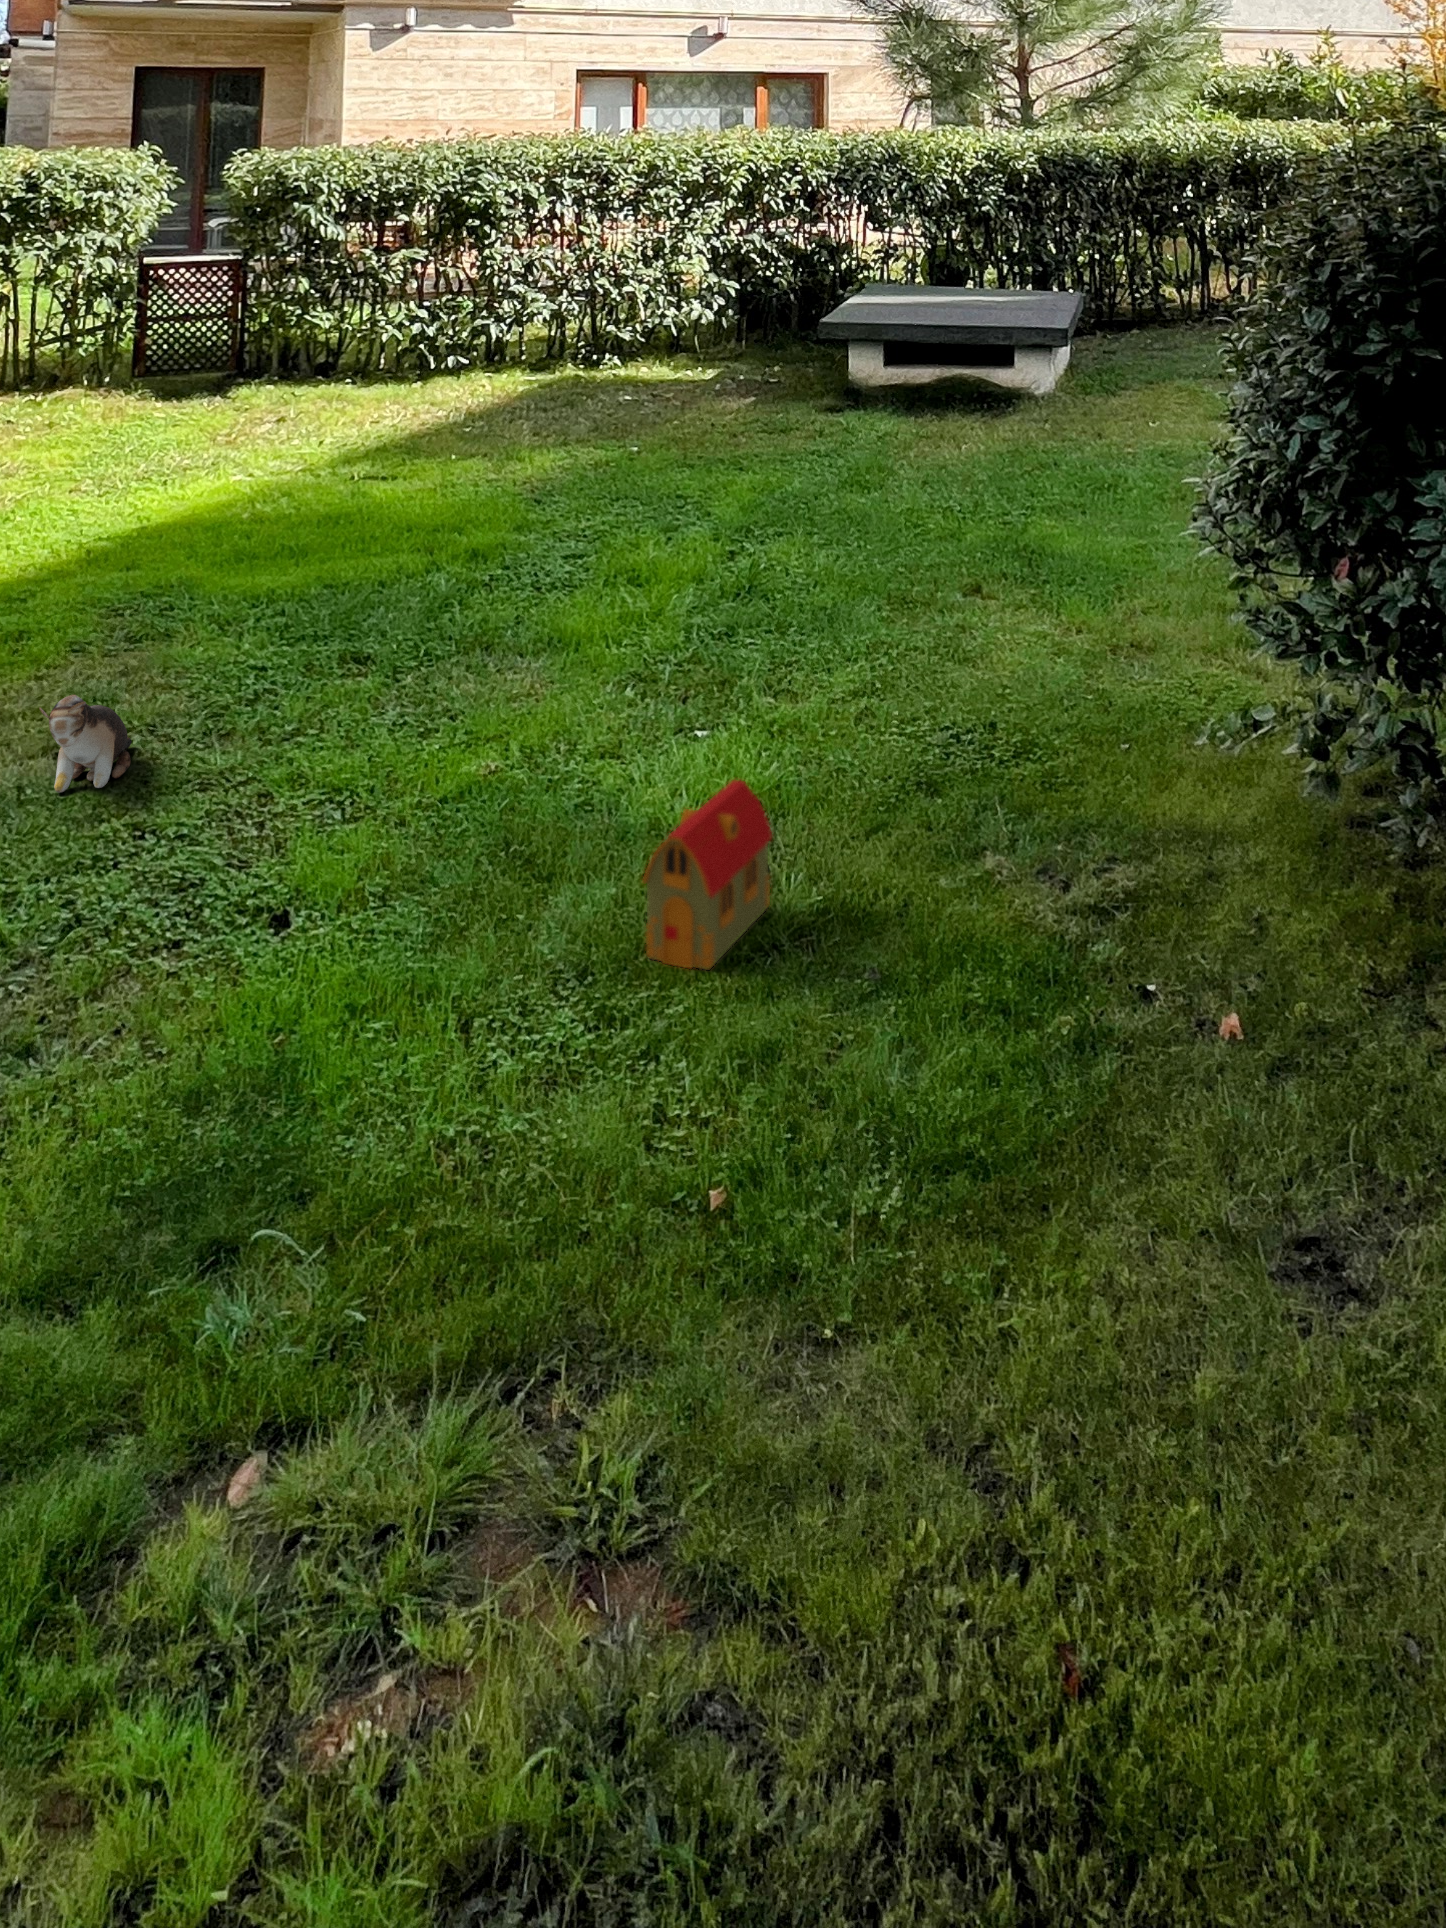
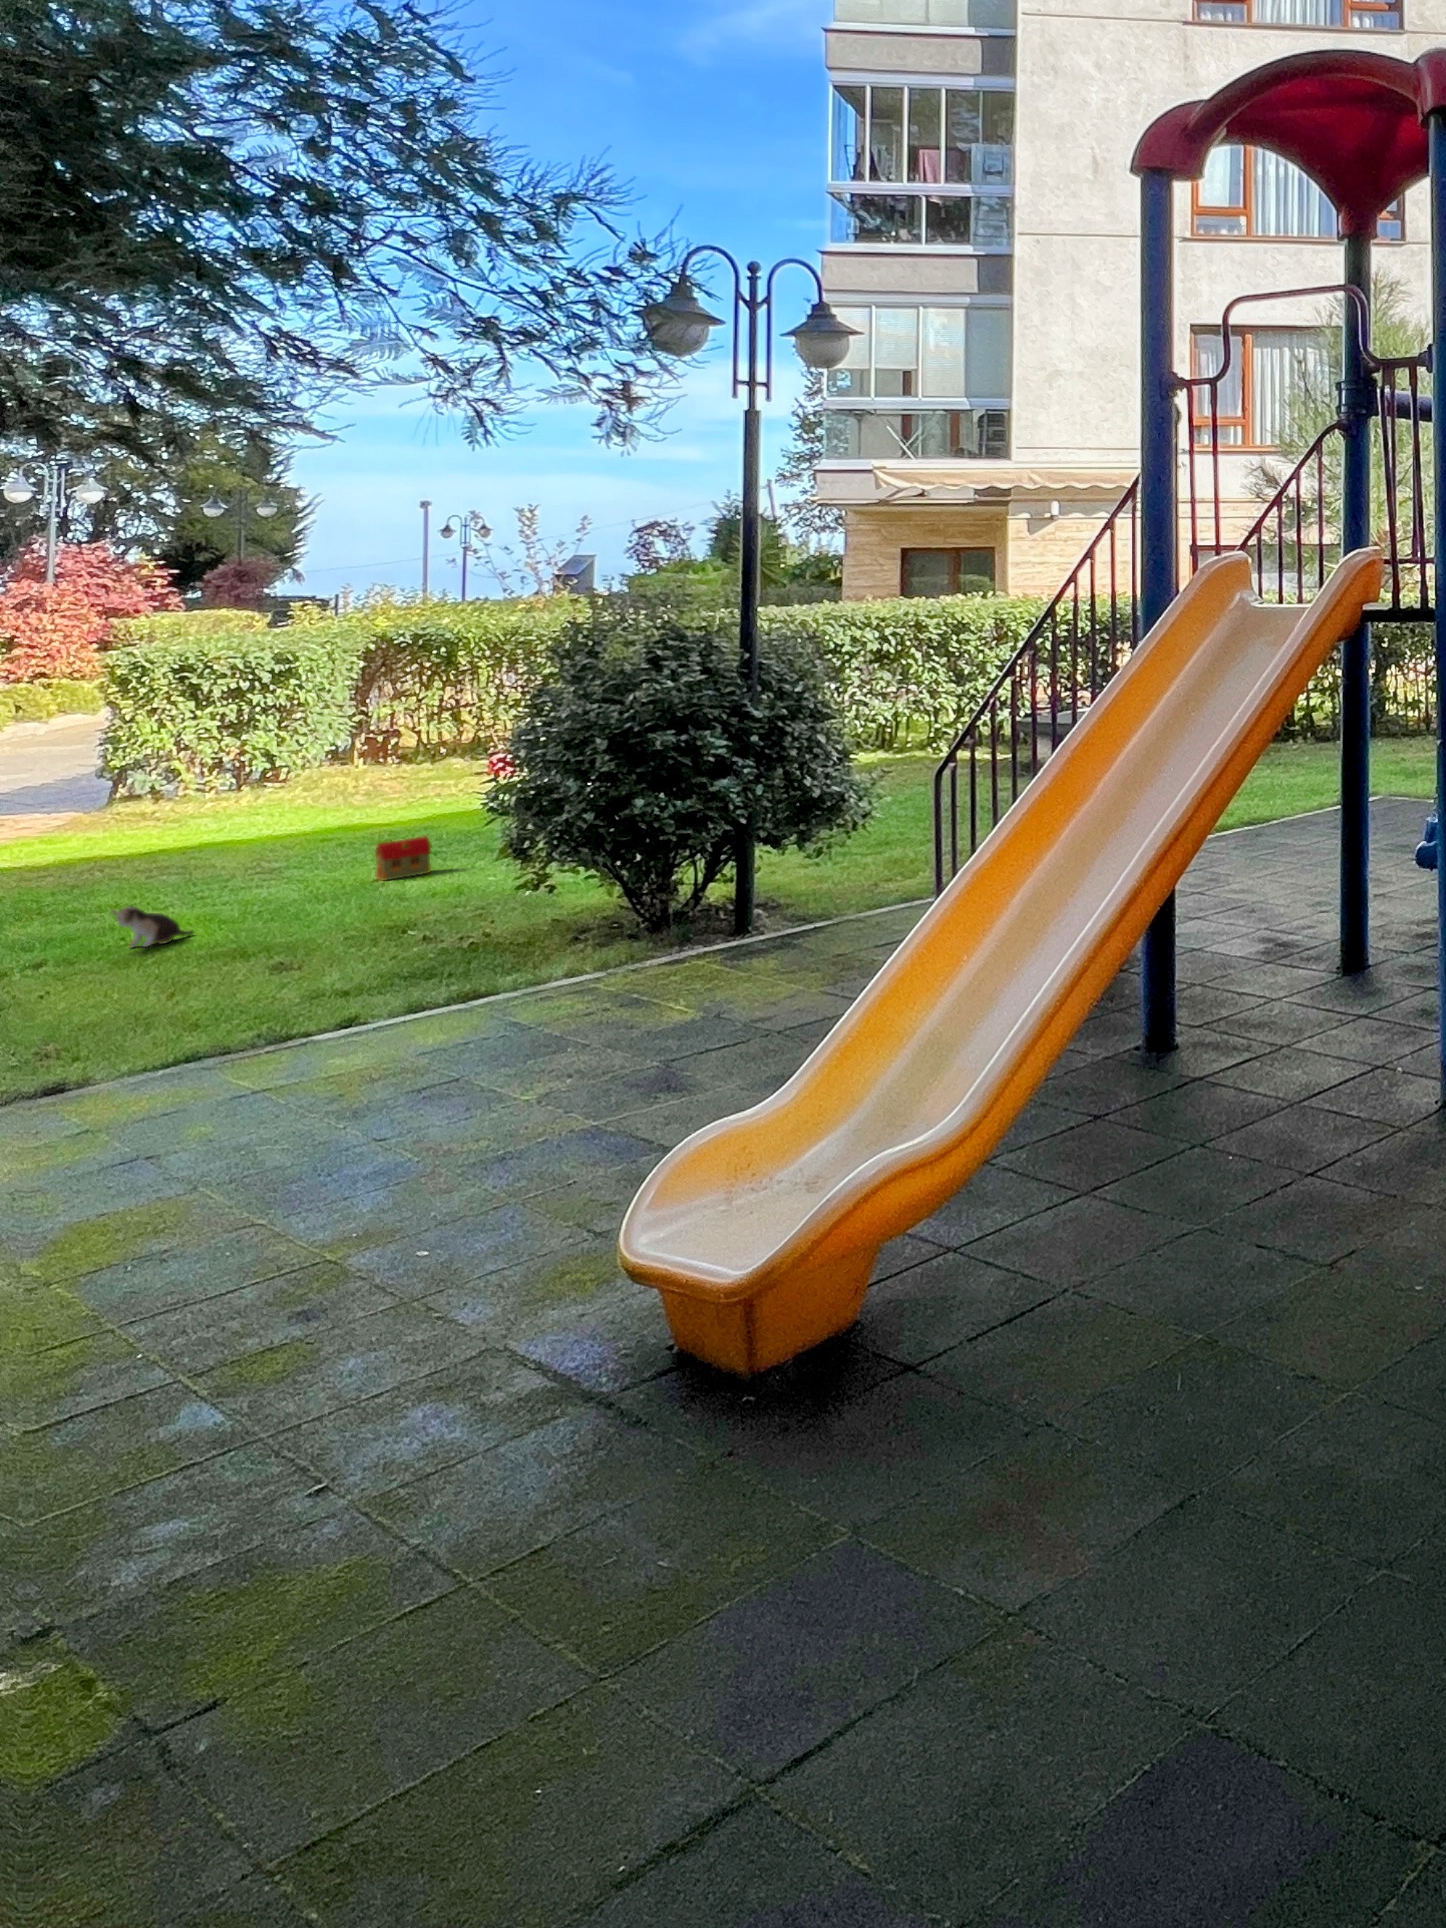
toy house: present [643,780,772,970] -> present [375,836,431,880]

